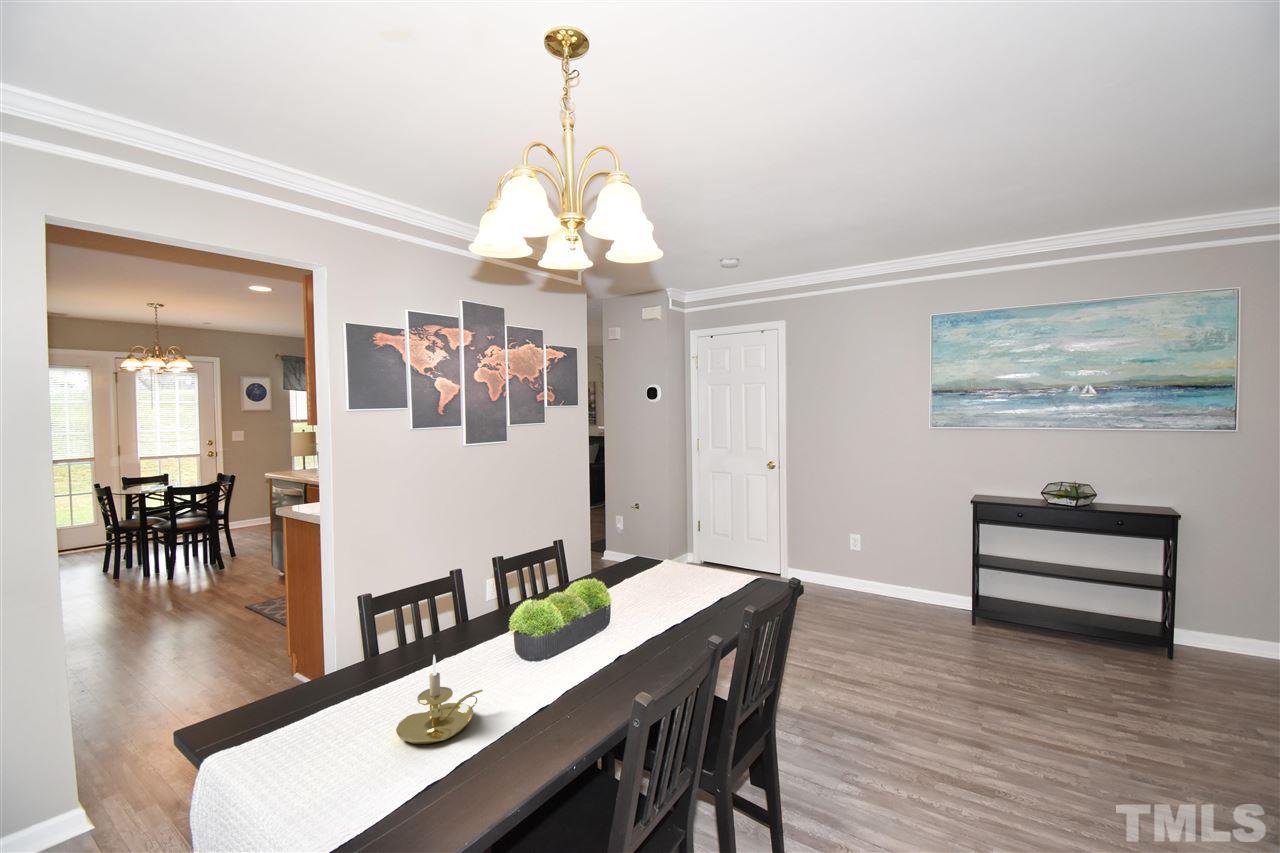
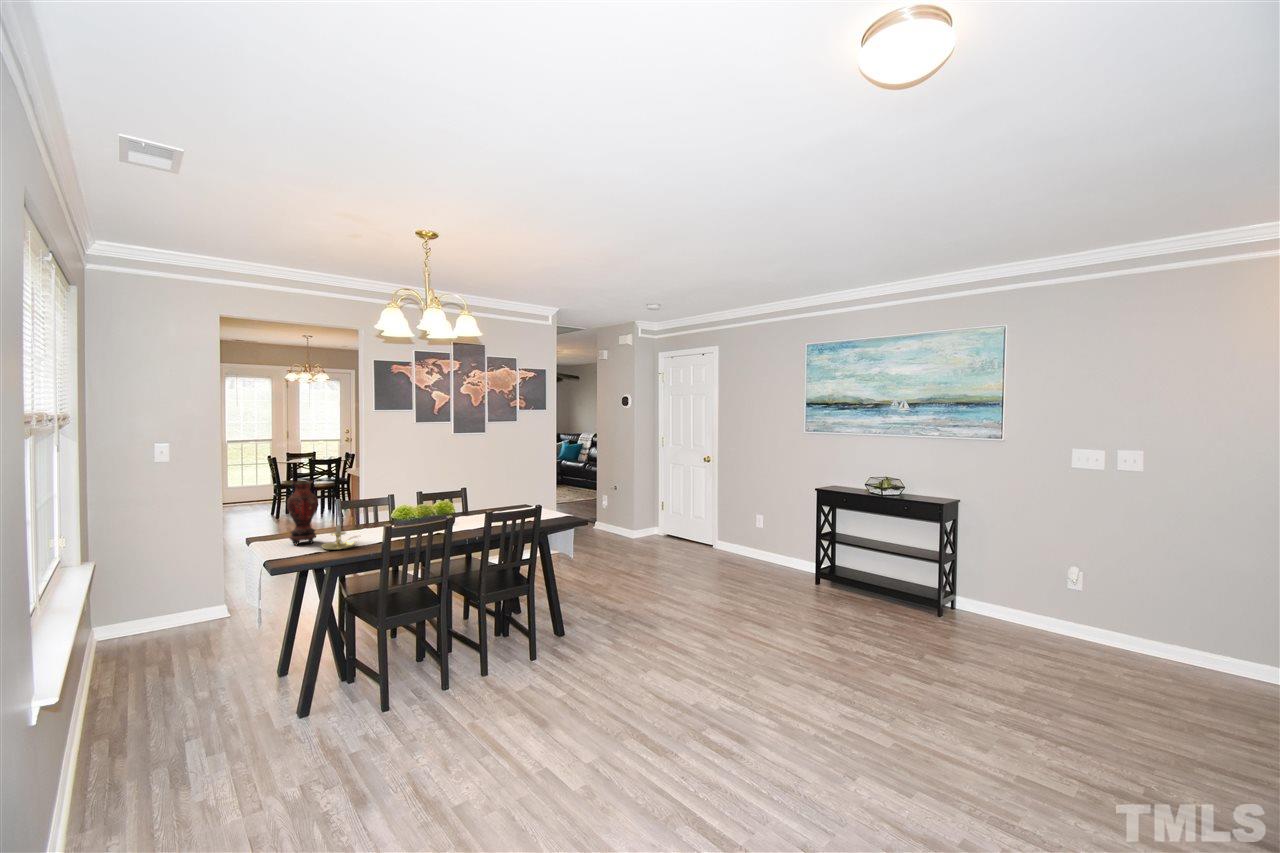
vase: none [291,571,363,737] -> present [287,481,318,546]

